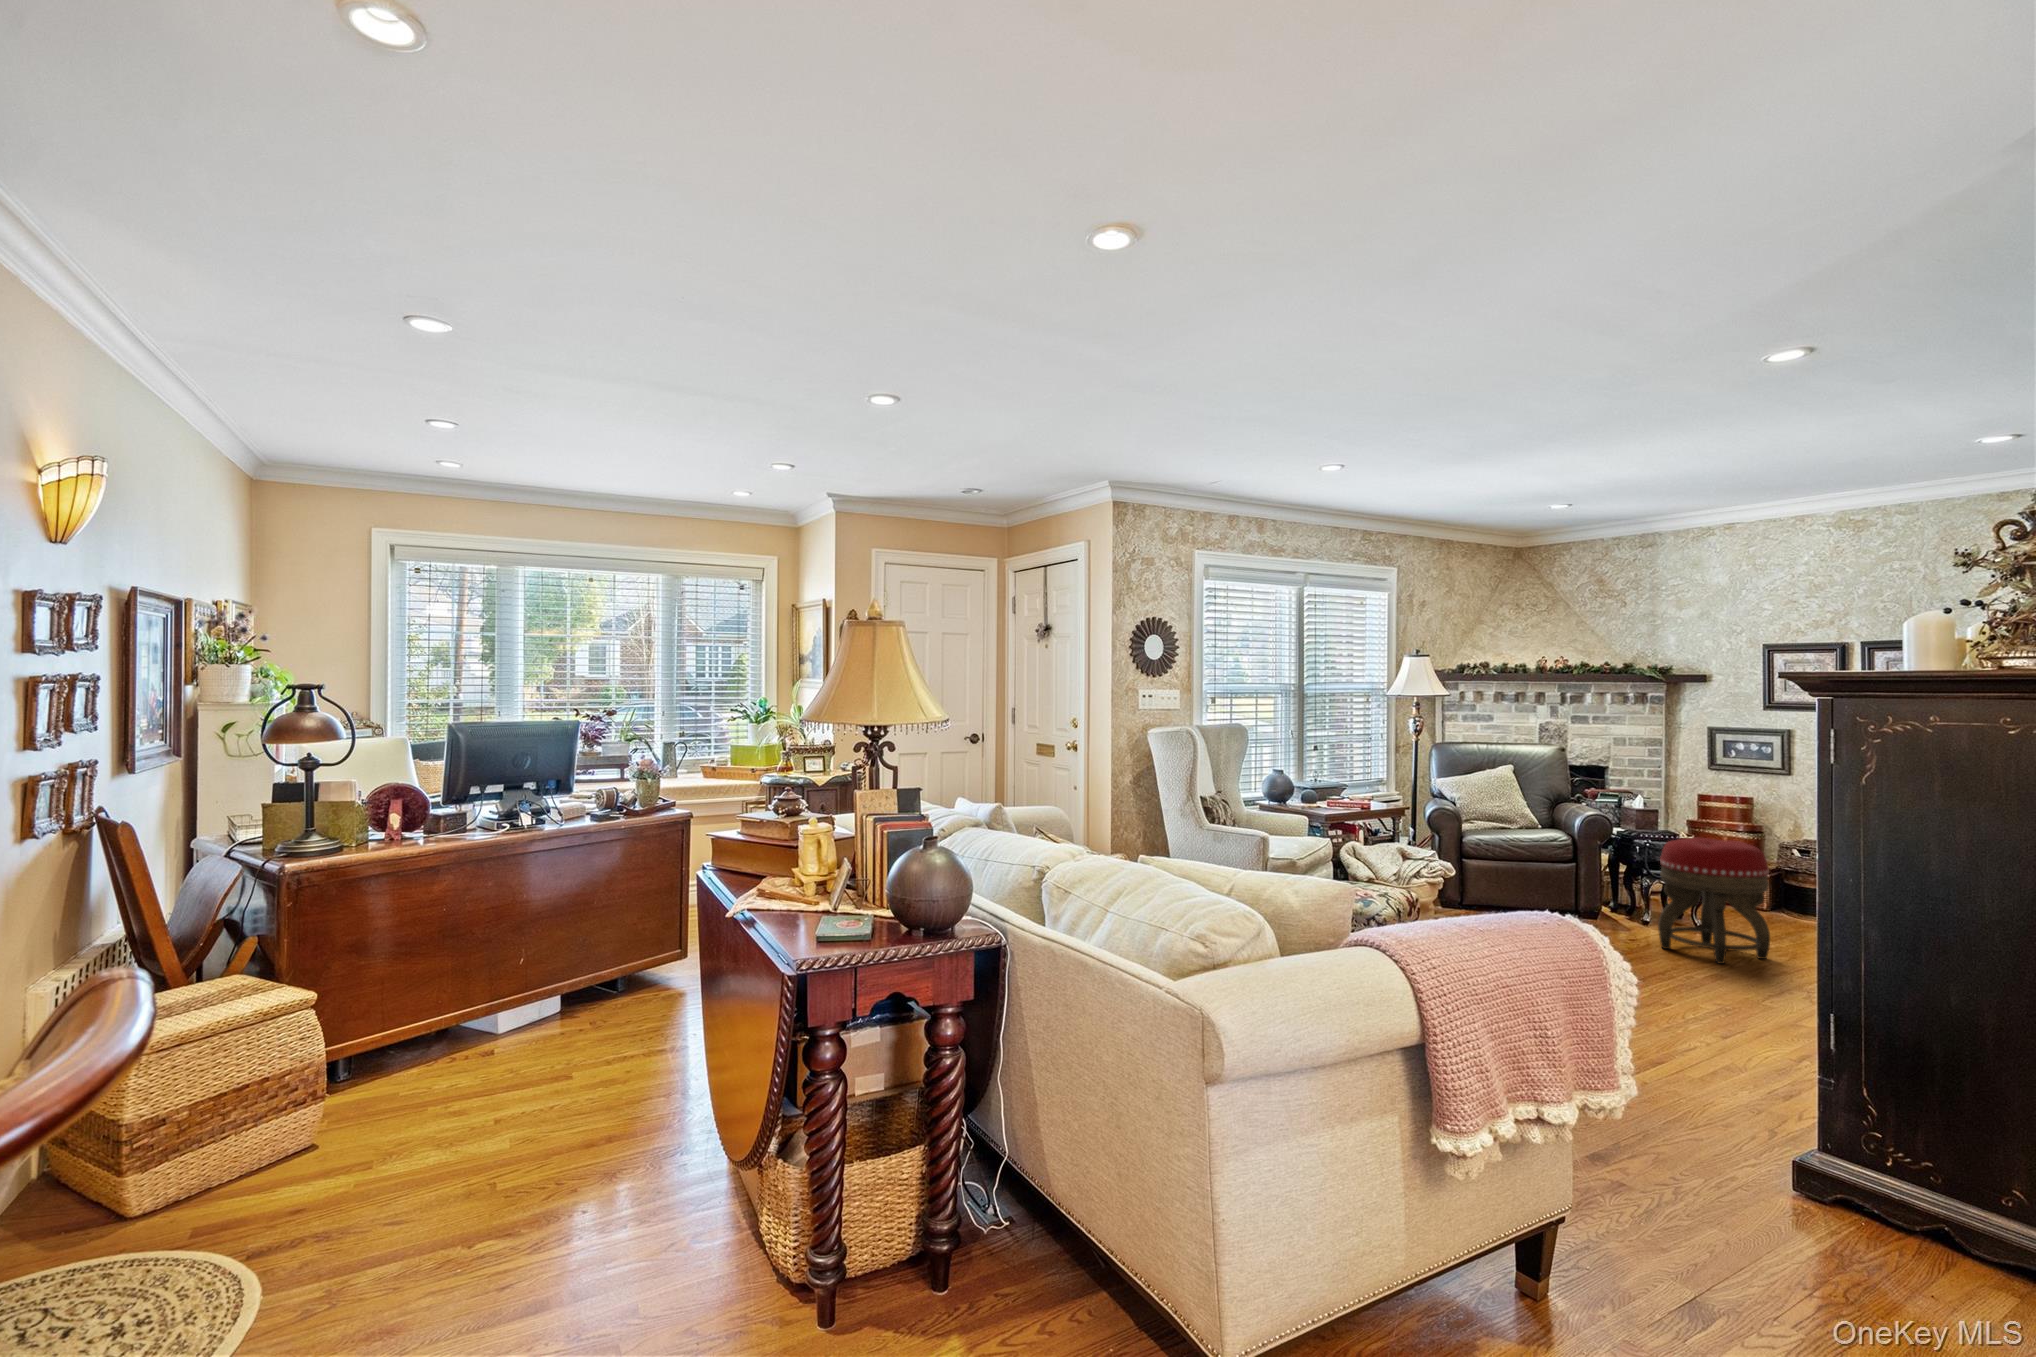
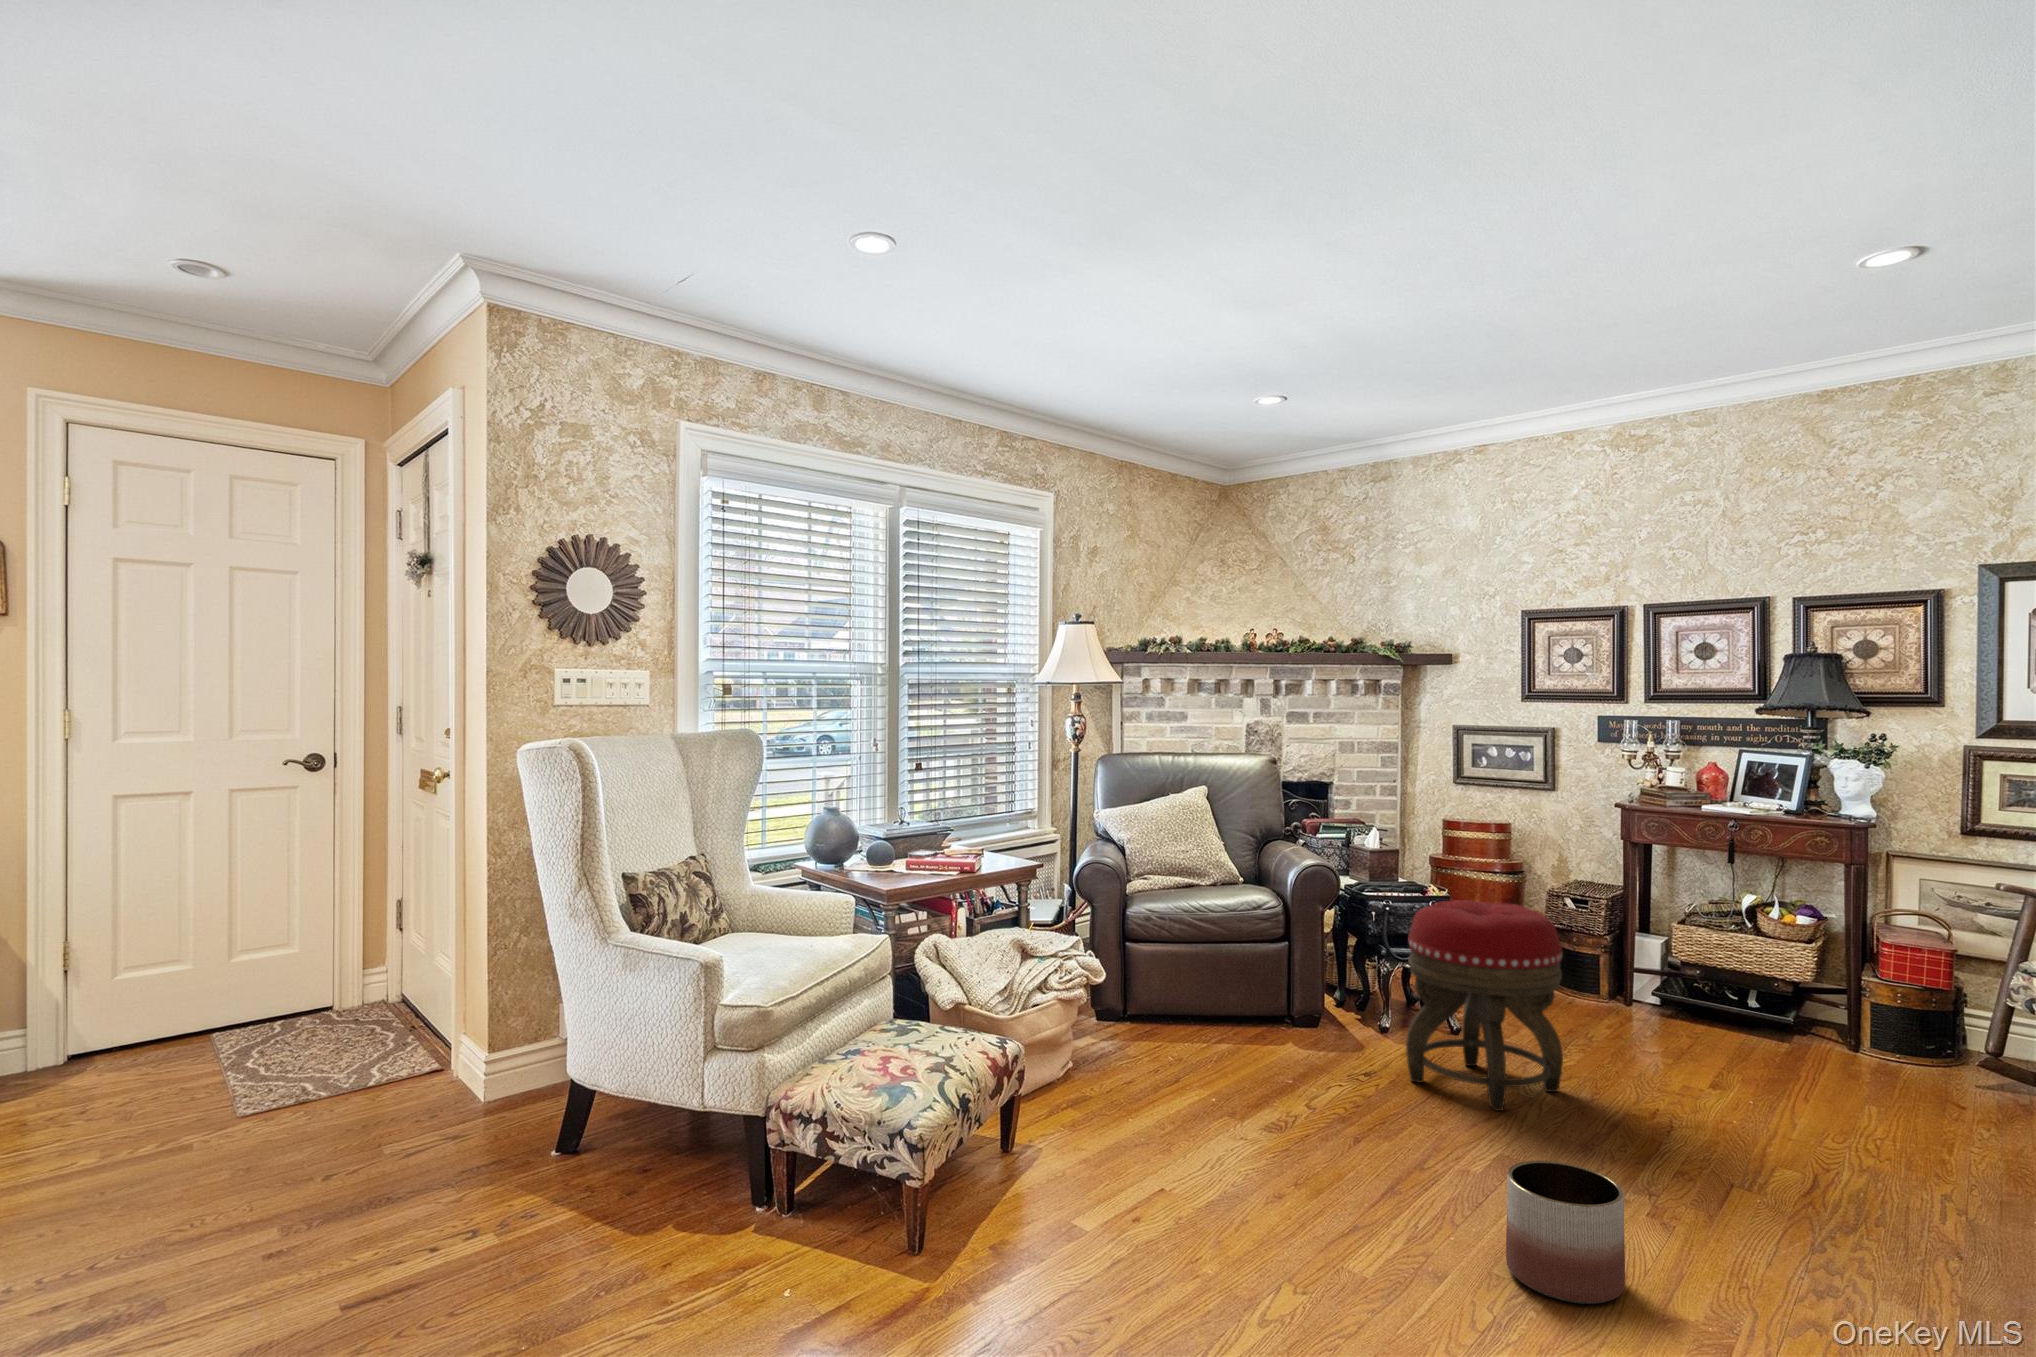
planter: none [1709,963,1779,1030] -> present [1506,1160,1625,1304]

